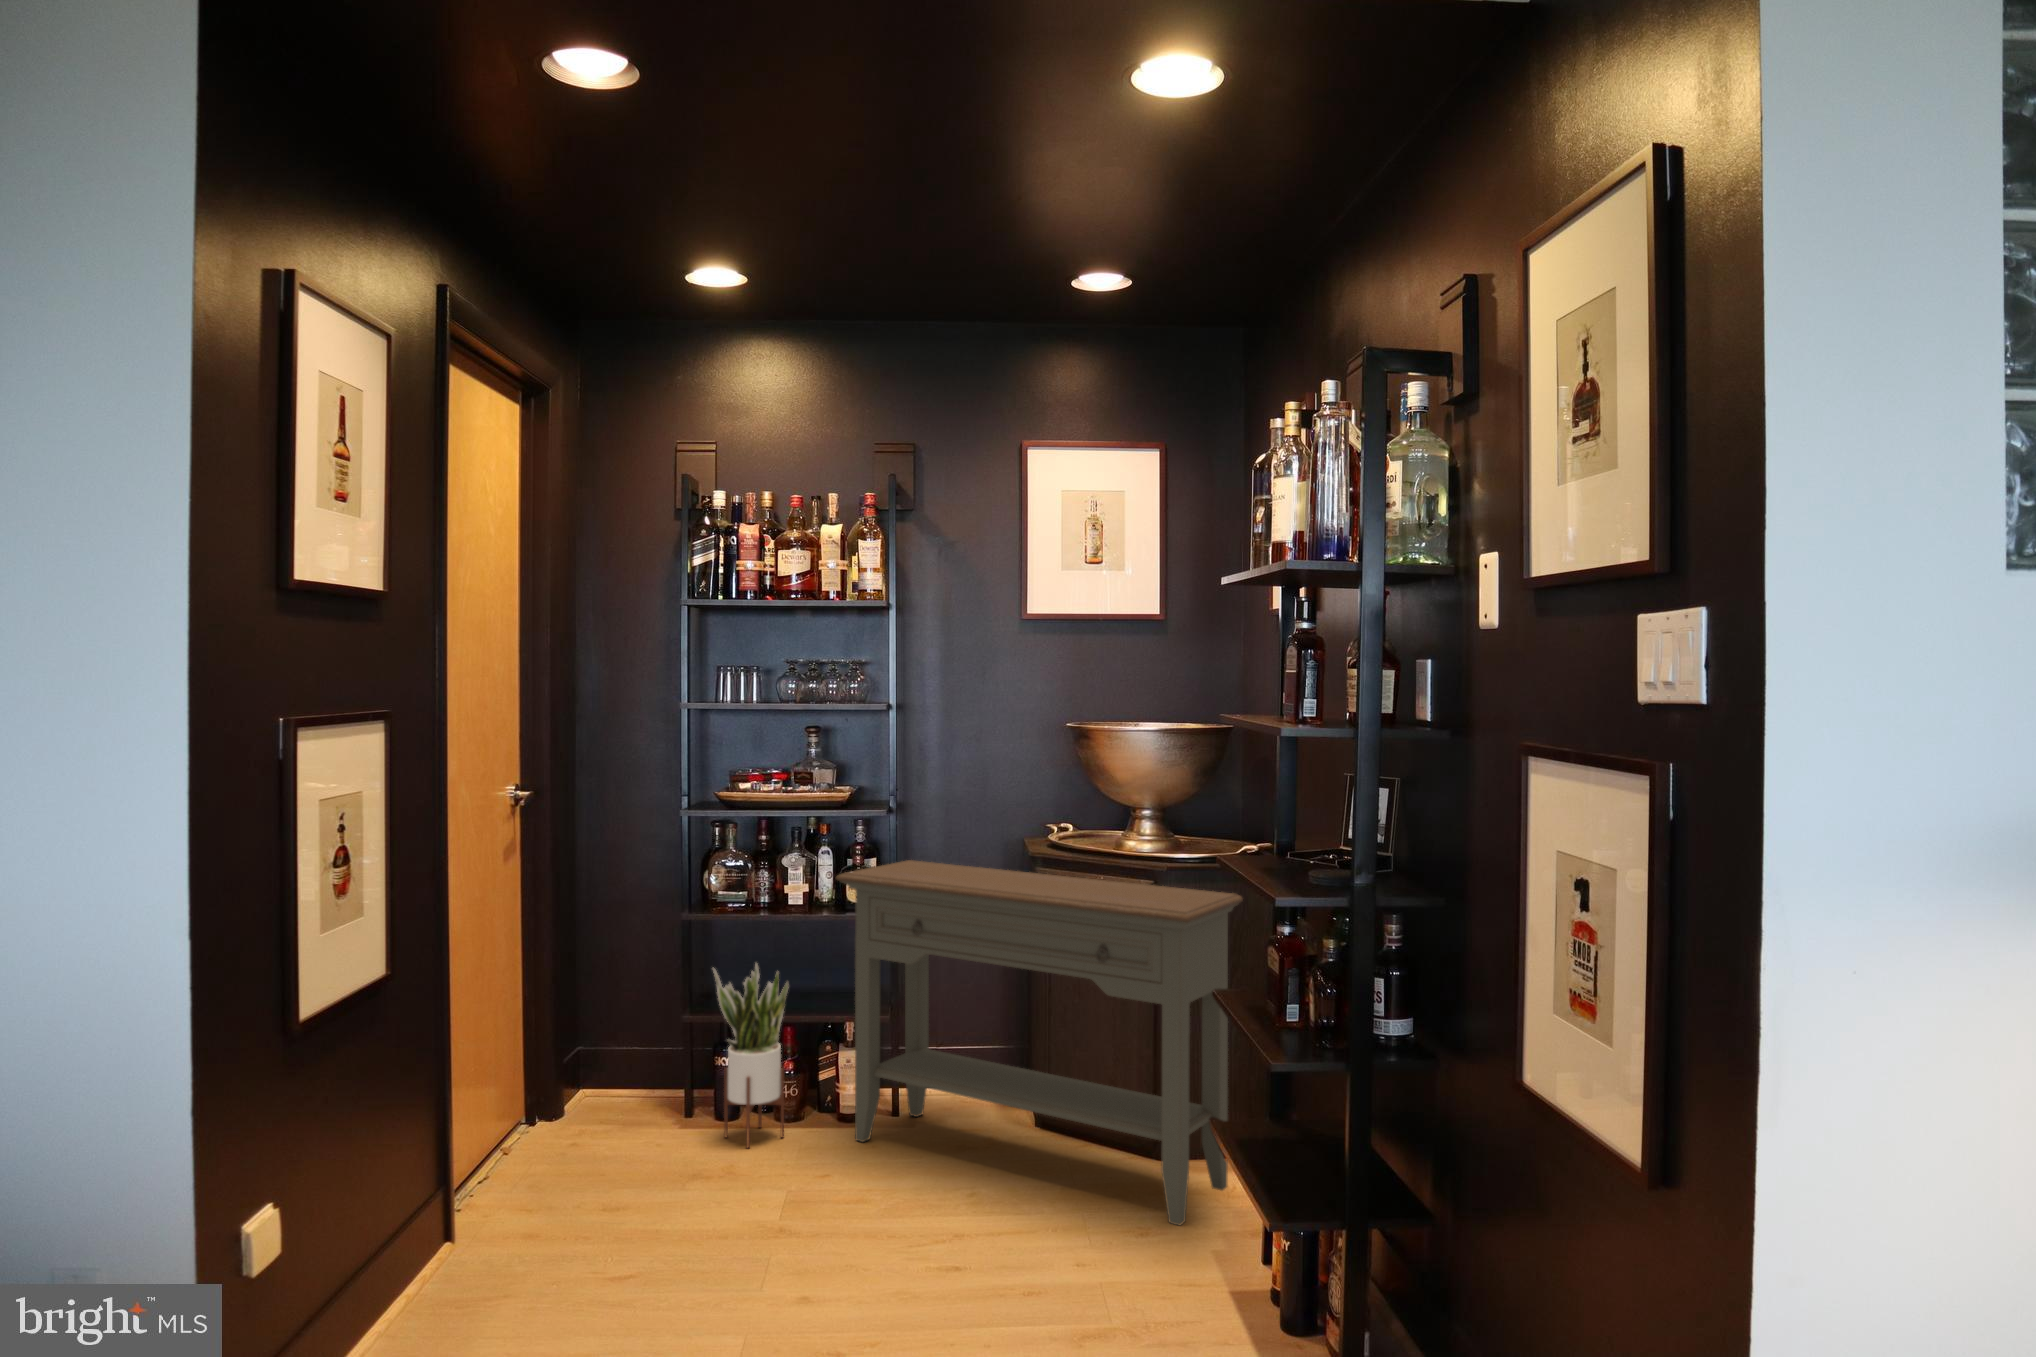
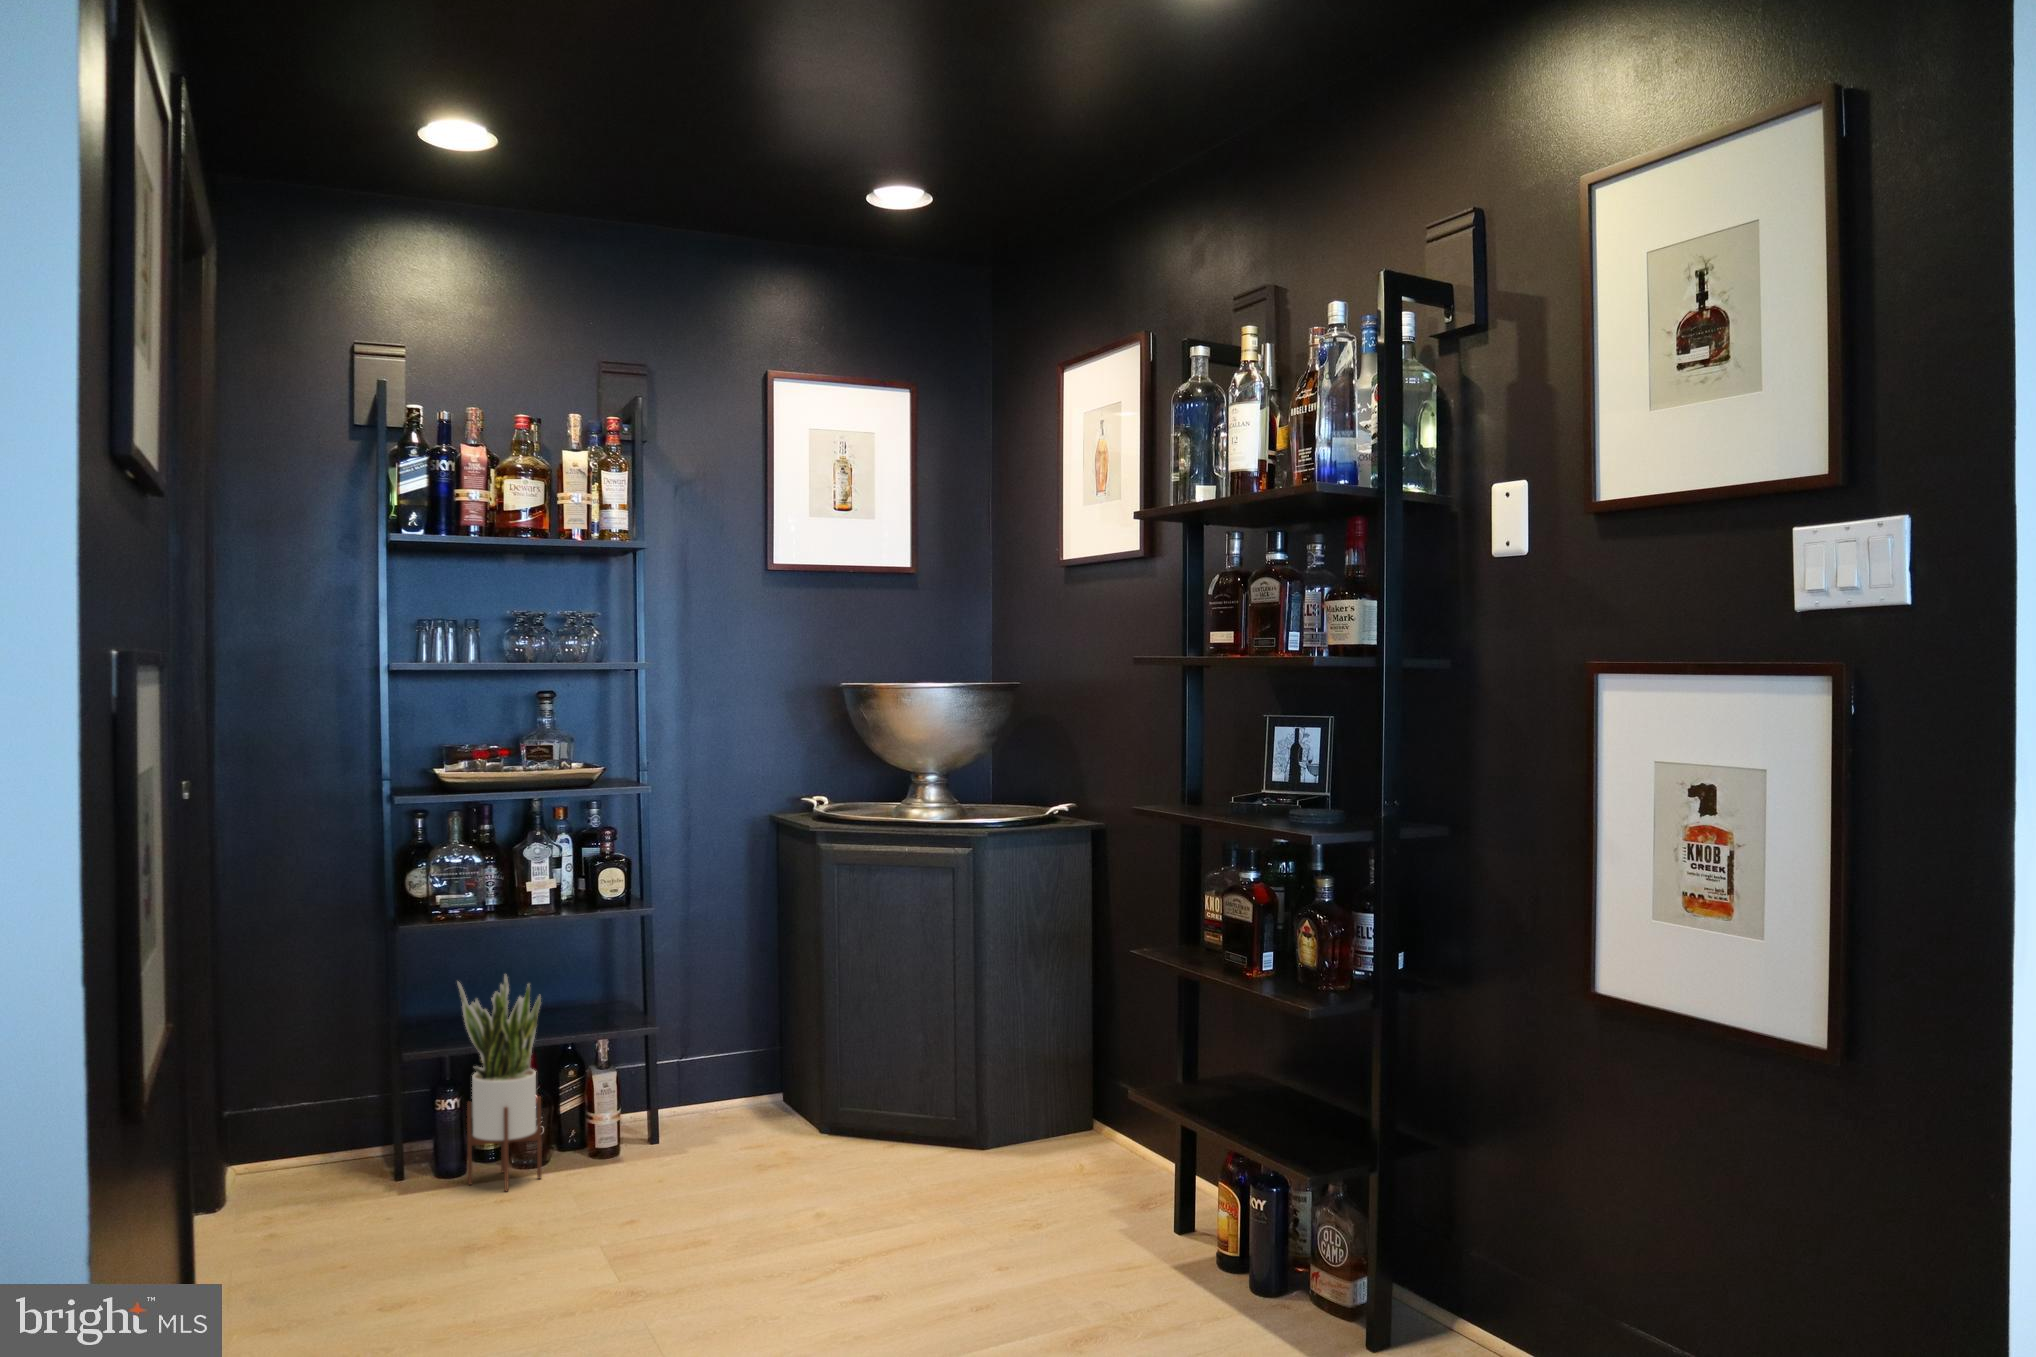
console table: present [836,860,1243,1225] -> none [605,848,1079,1206]

